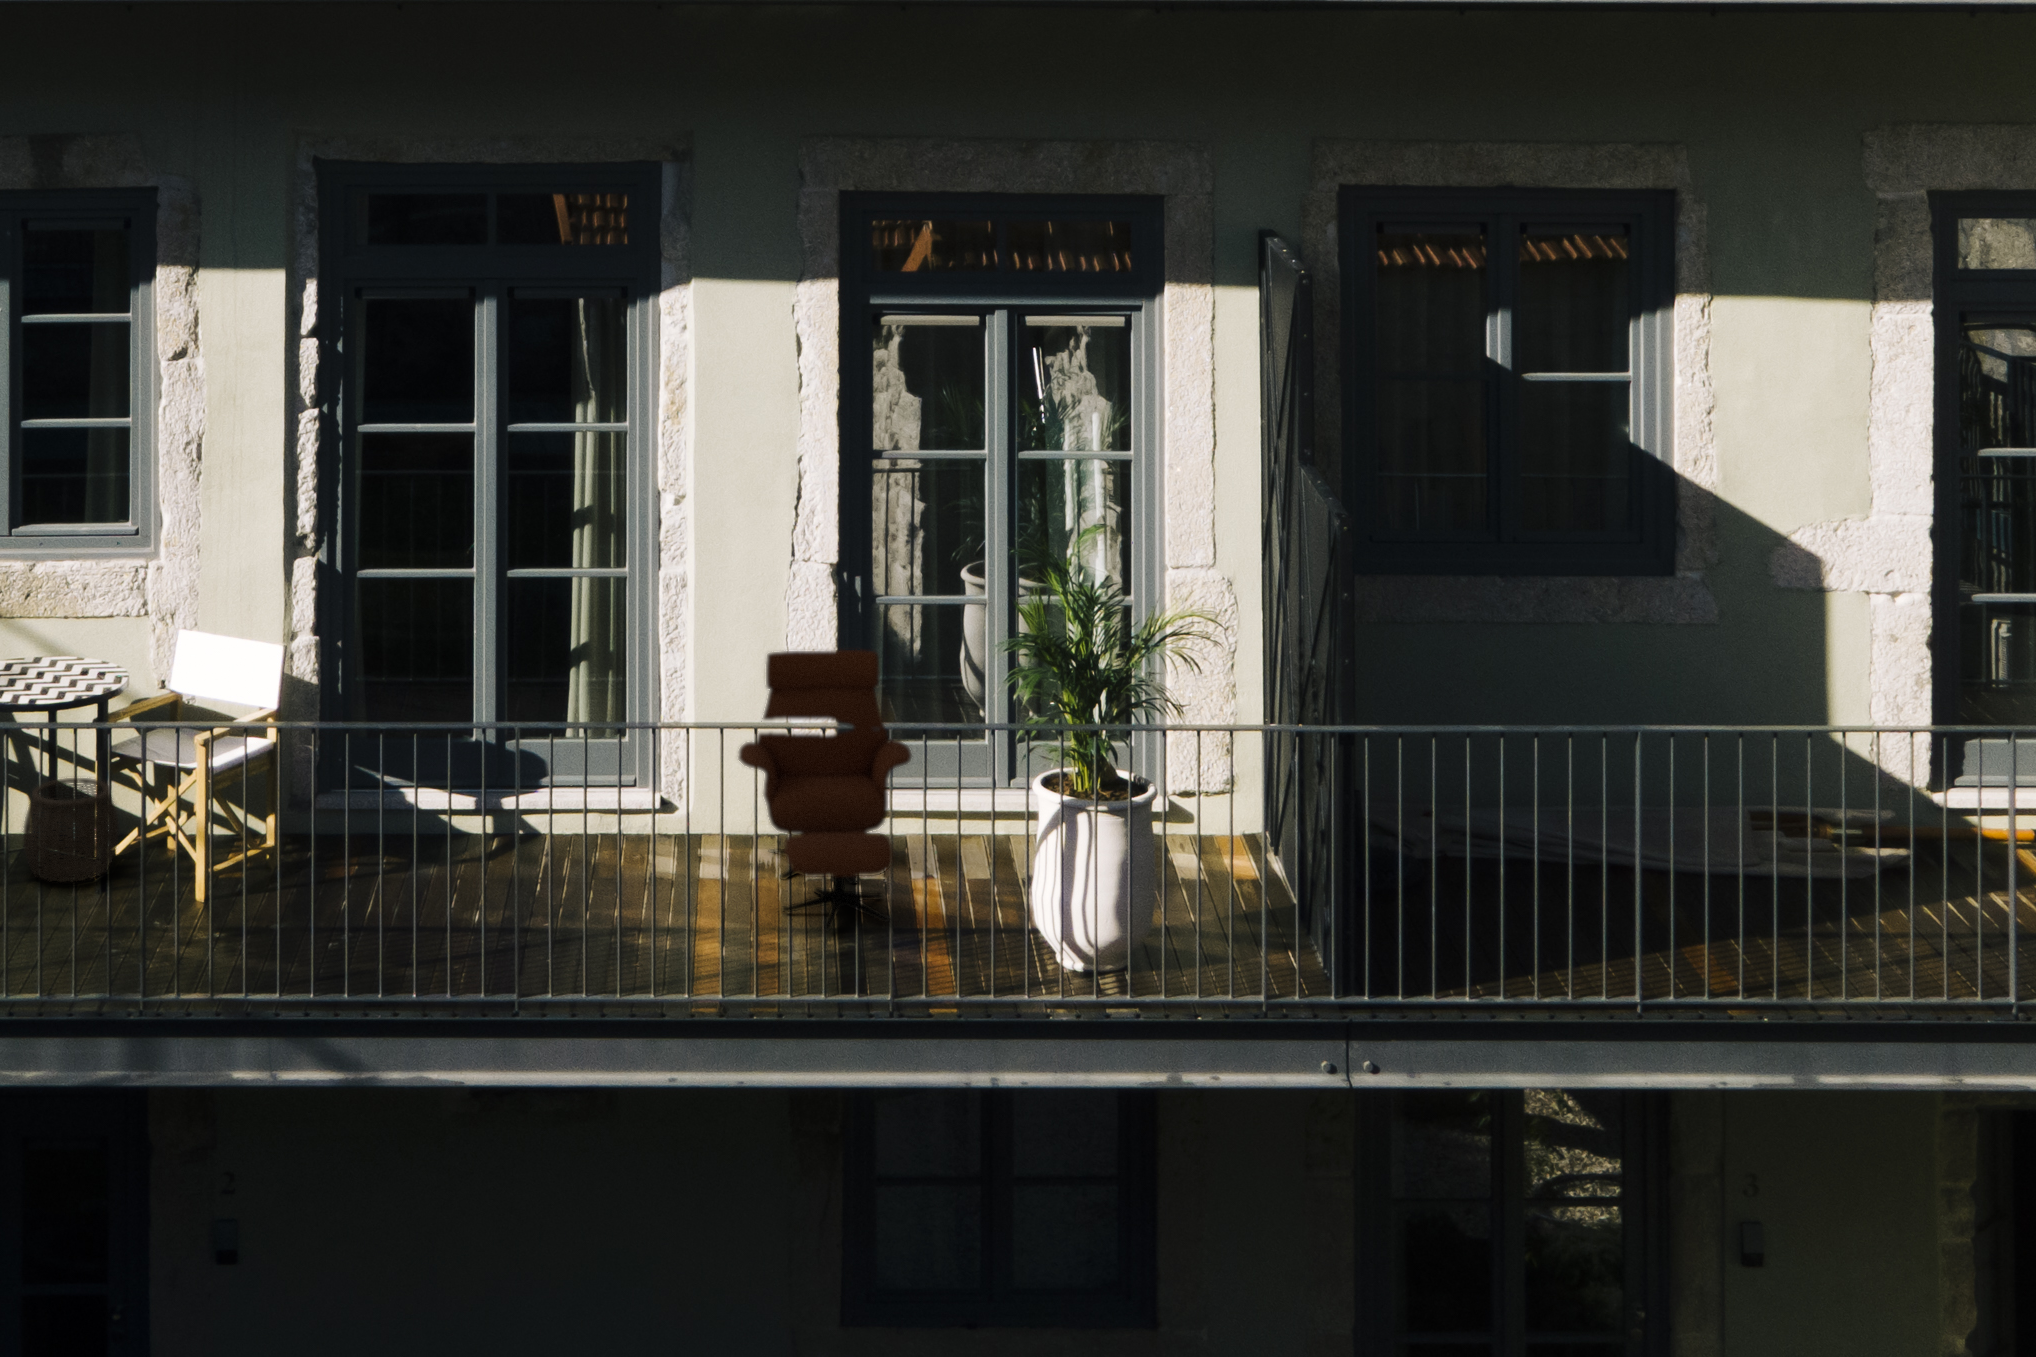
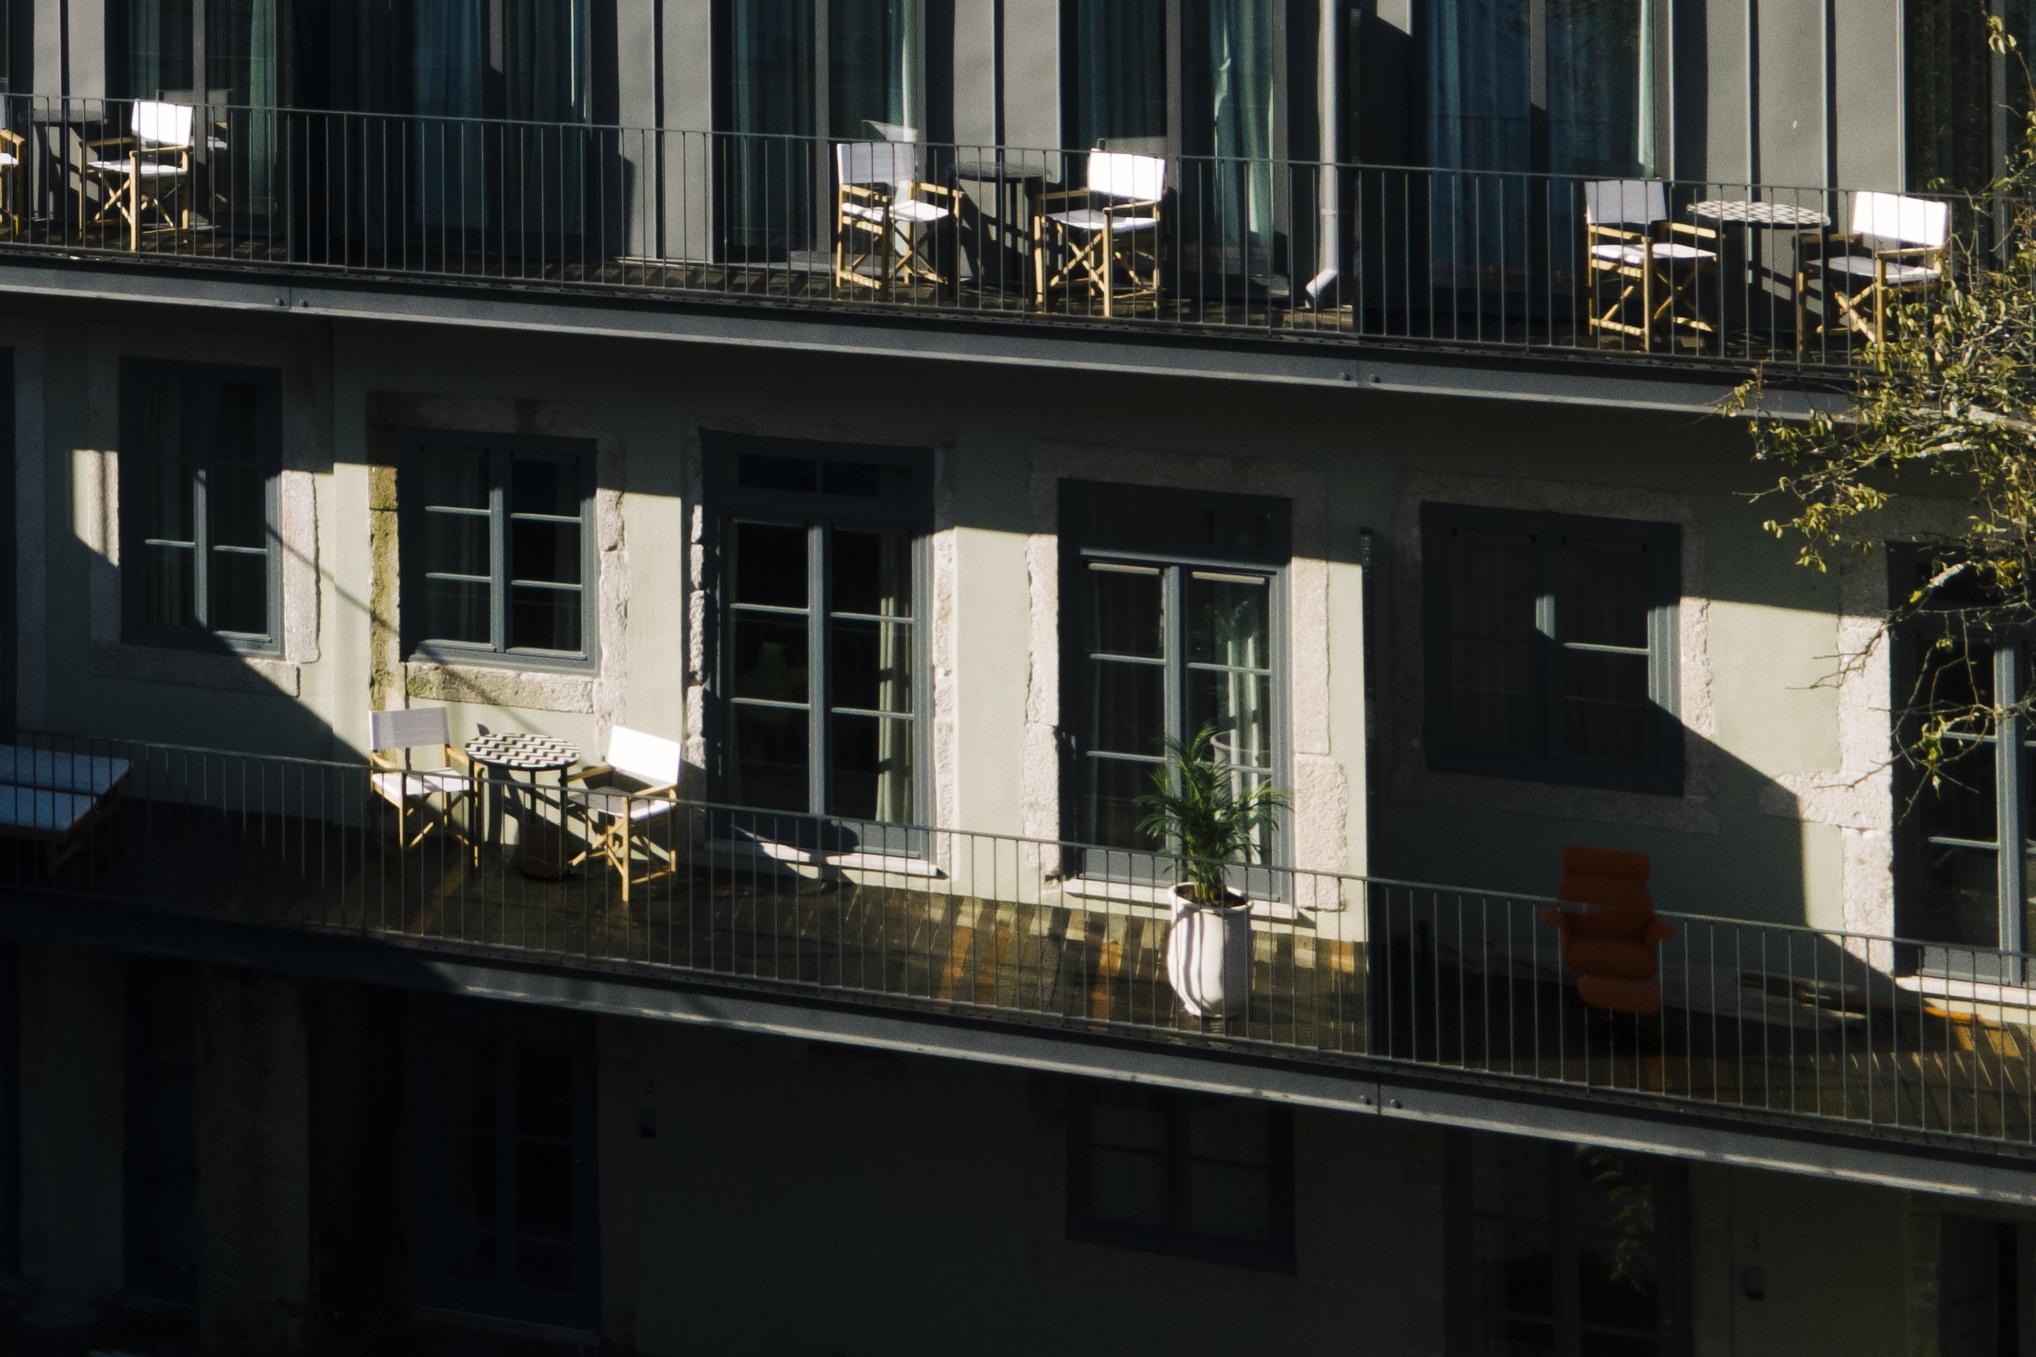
lounge chair: present [739,650,912,931] -> present [1540,845,1676,1046]

